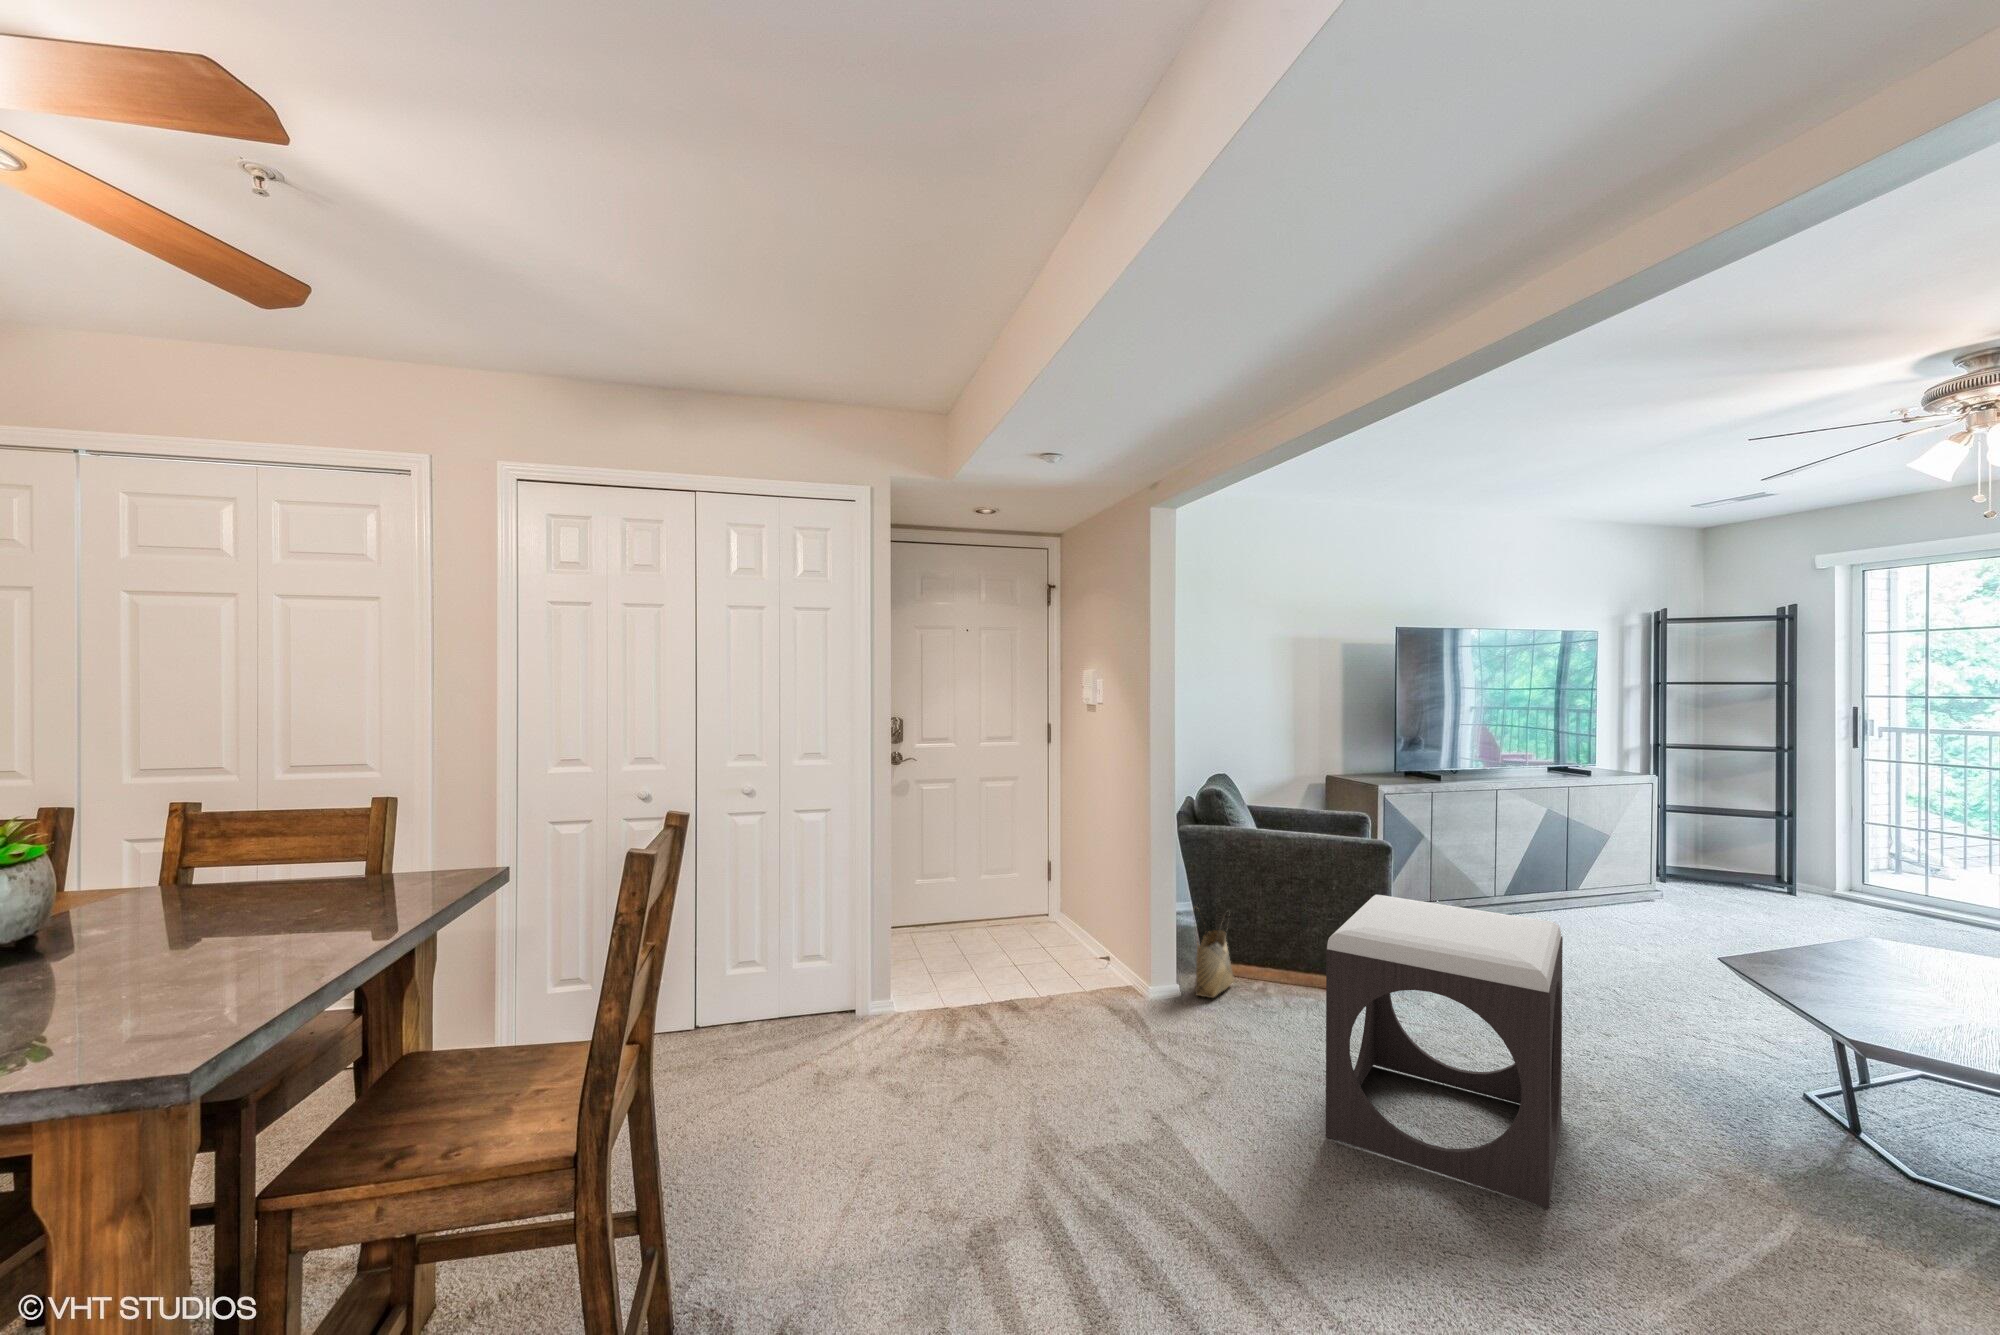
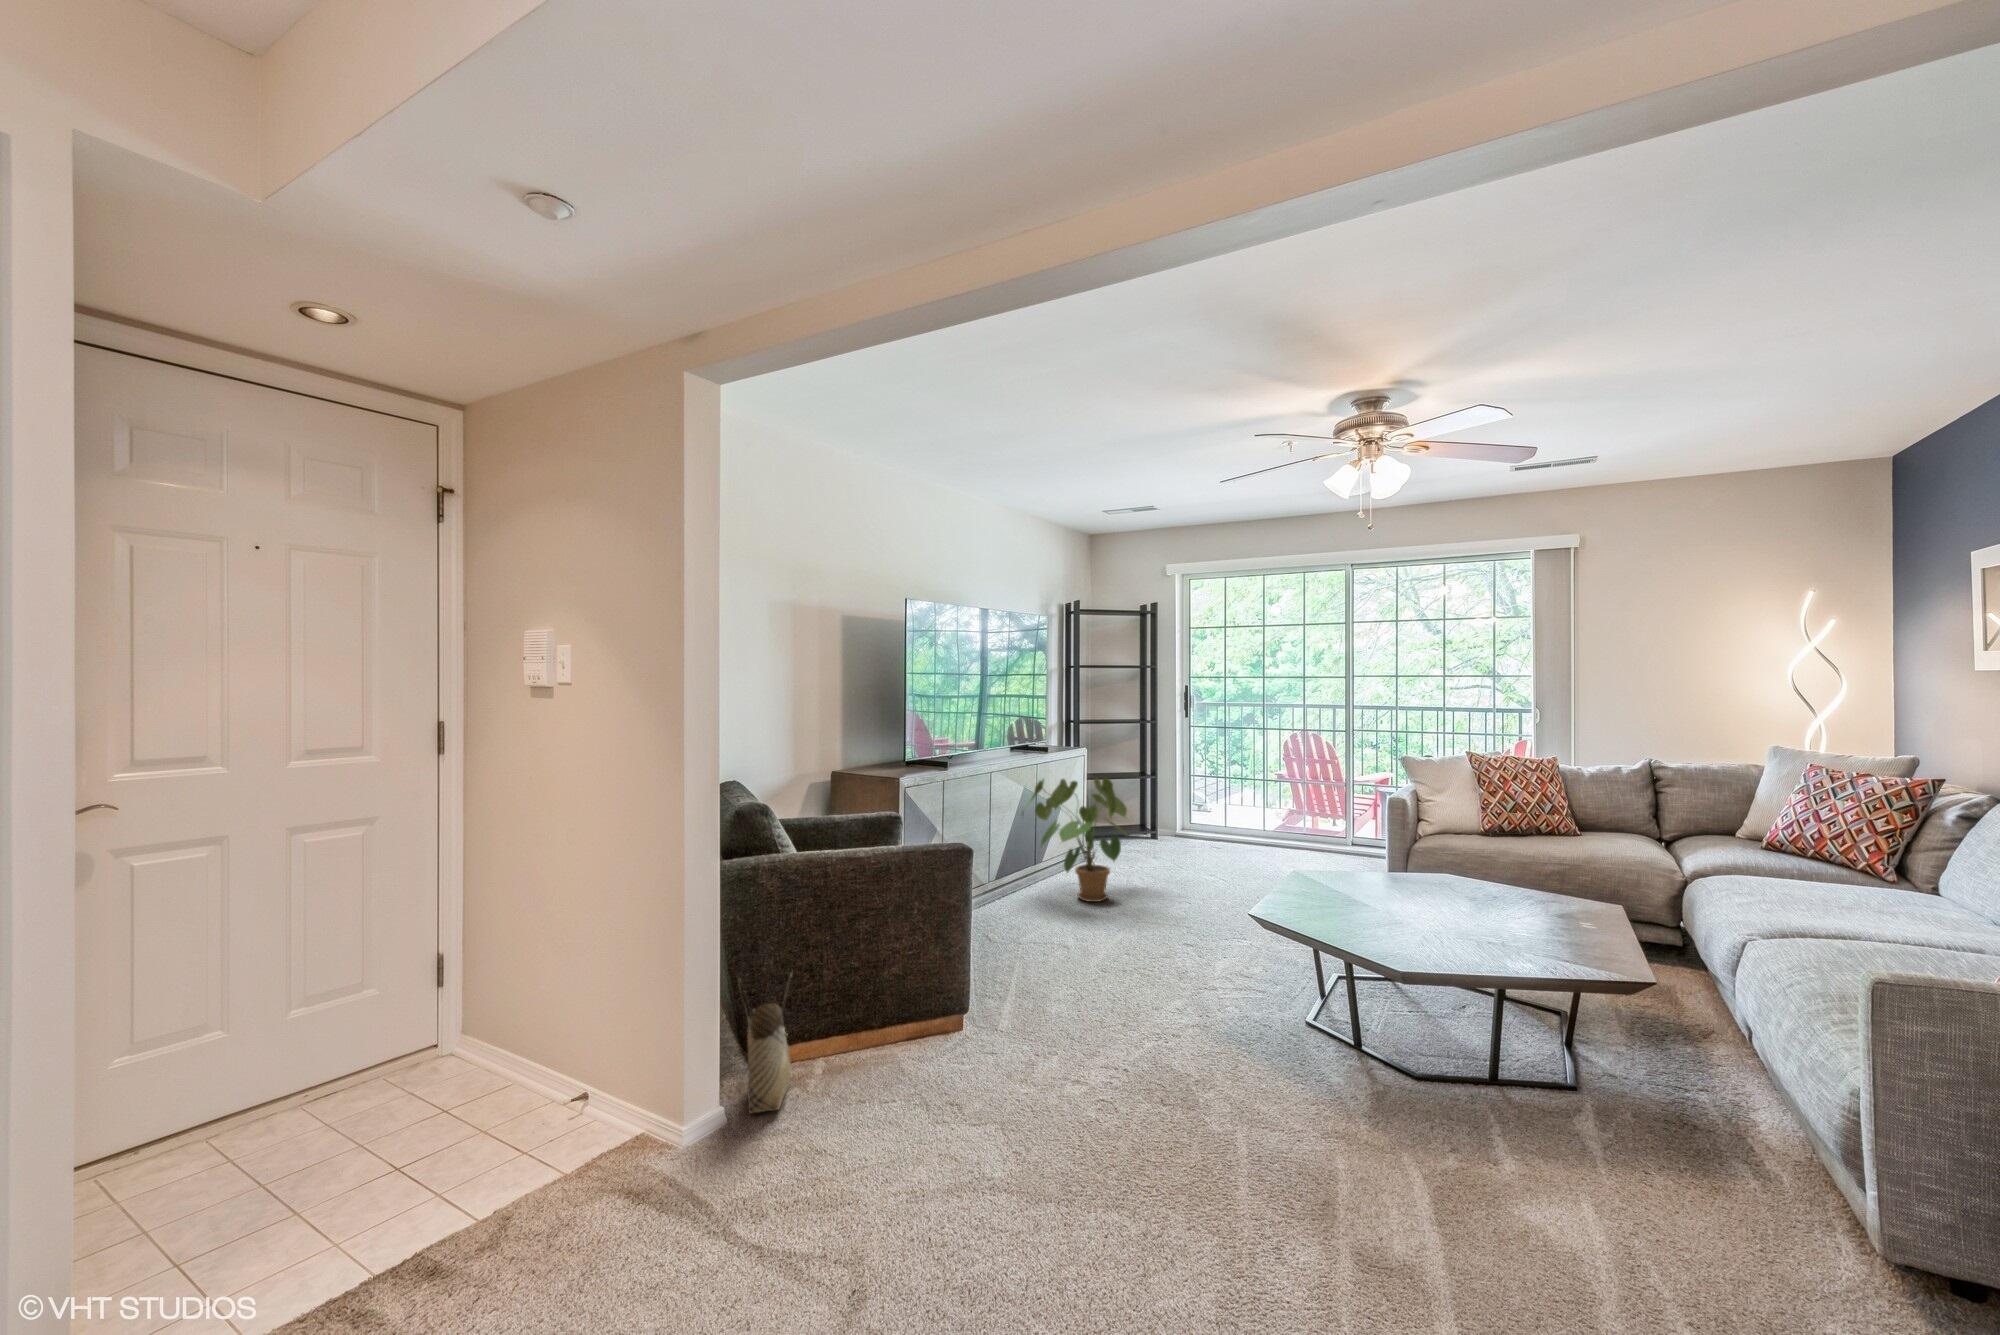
house plant: none [1541,800,1689,936] -> present [1022,778,1127,902]
footstool: present [1326,895,1563,1208] -> none [1021,908,1321,1287]

